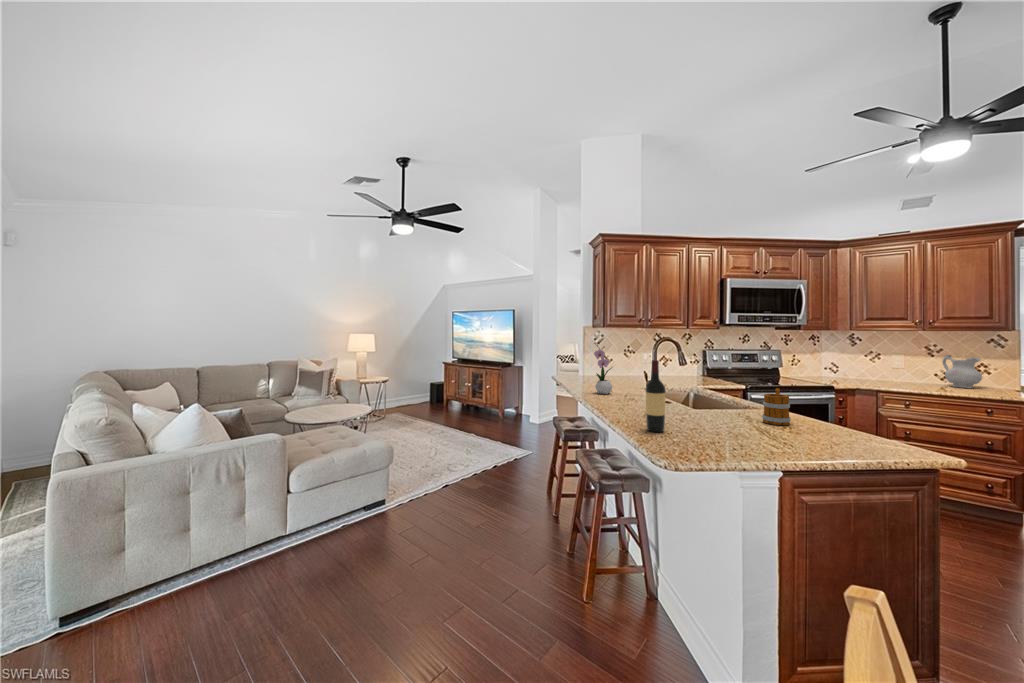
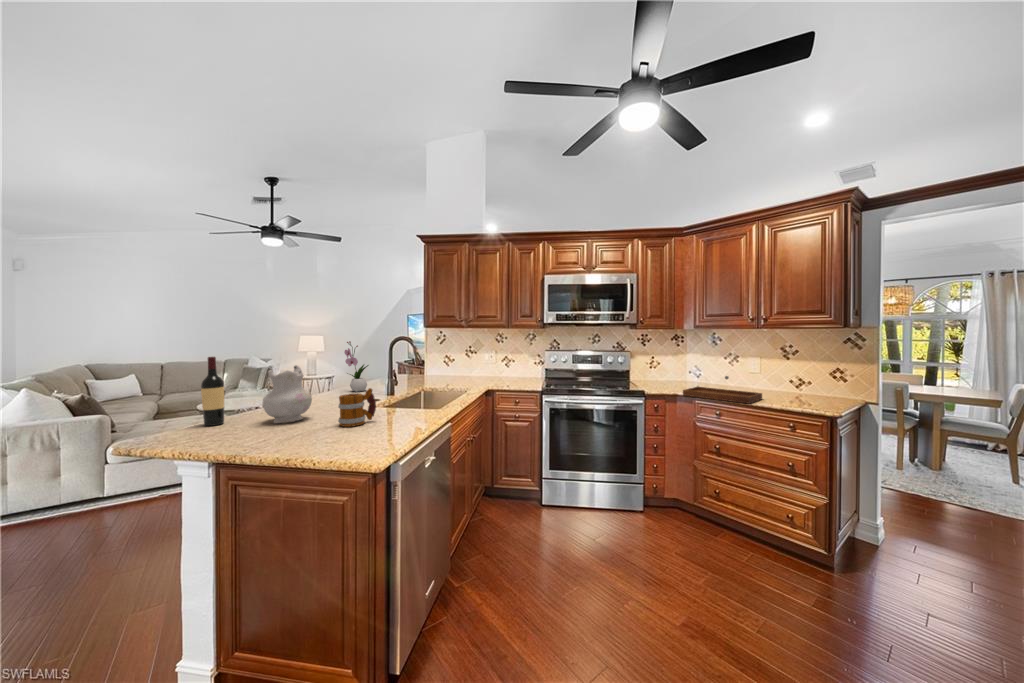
ceramic pitcher: present [942,355,982,388] -> present [263,365,312,424]
tray: none [866,371,943,393] -> present [683,376,762,404]

